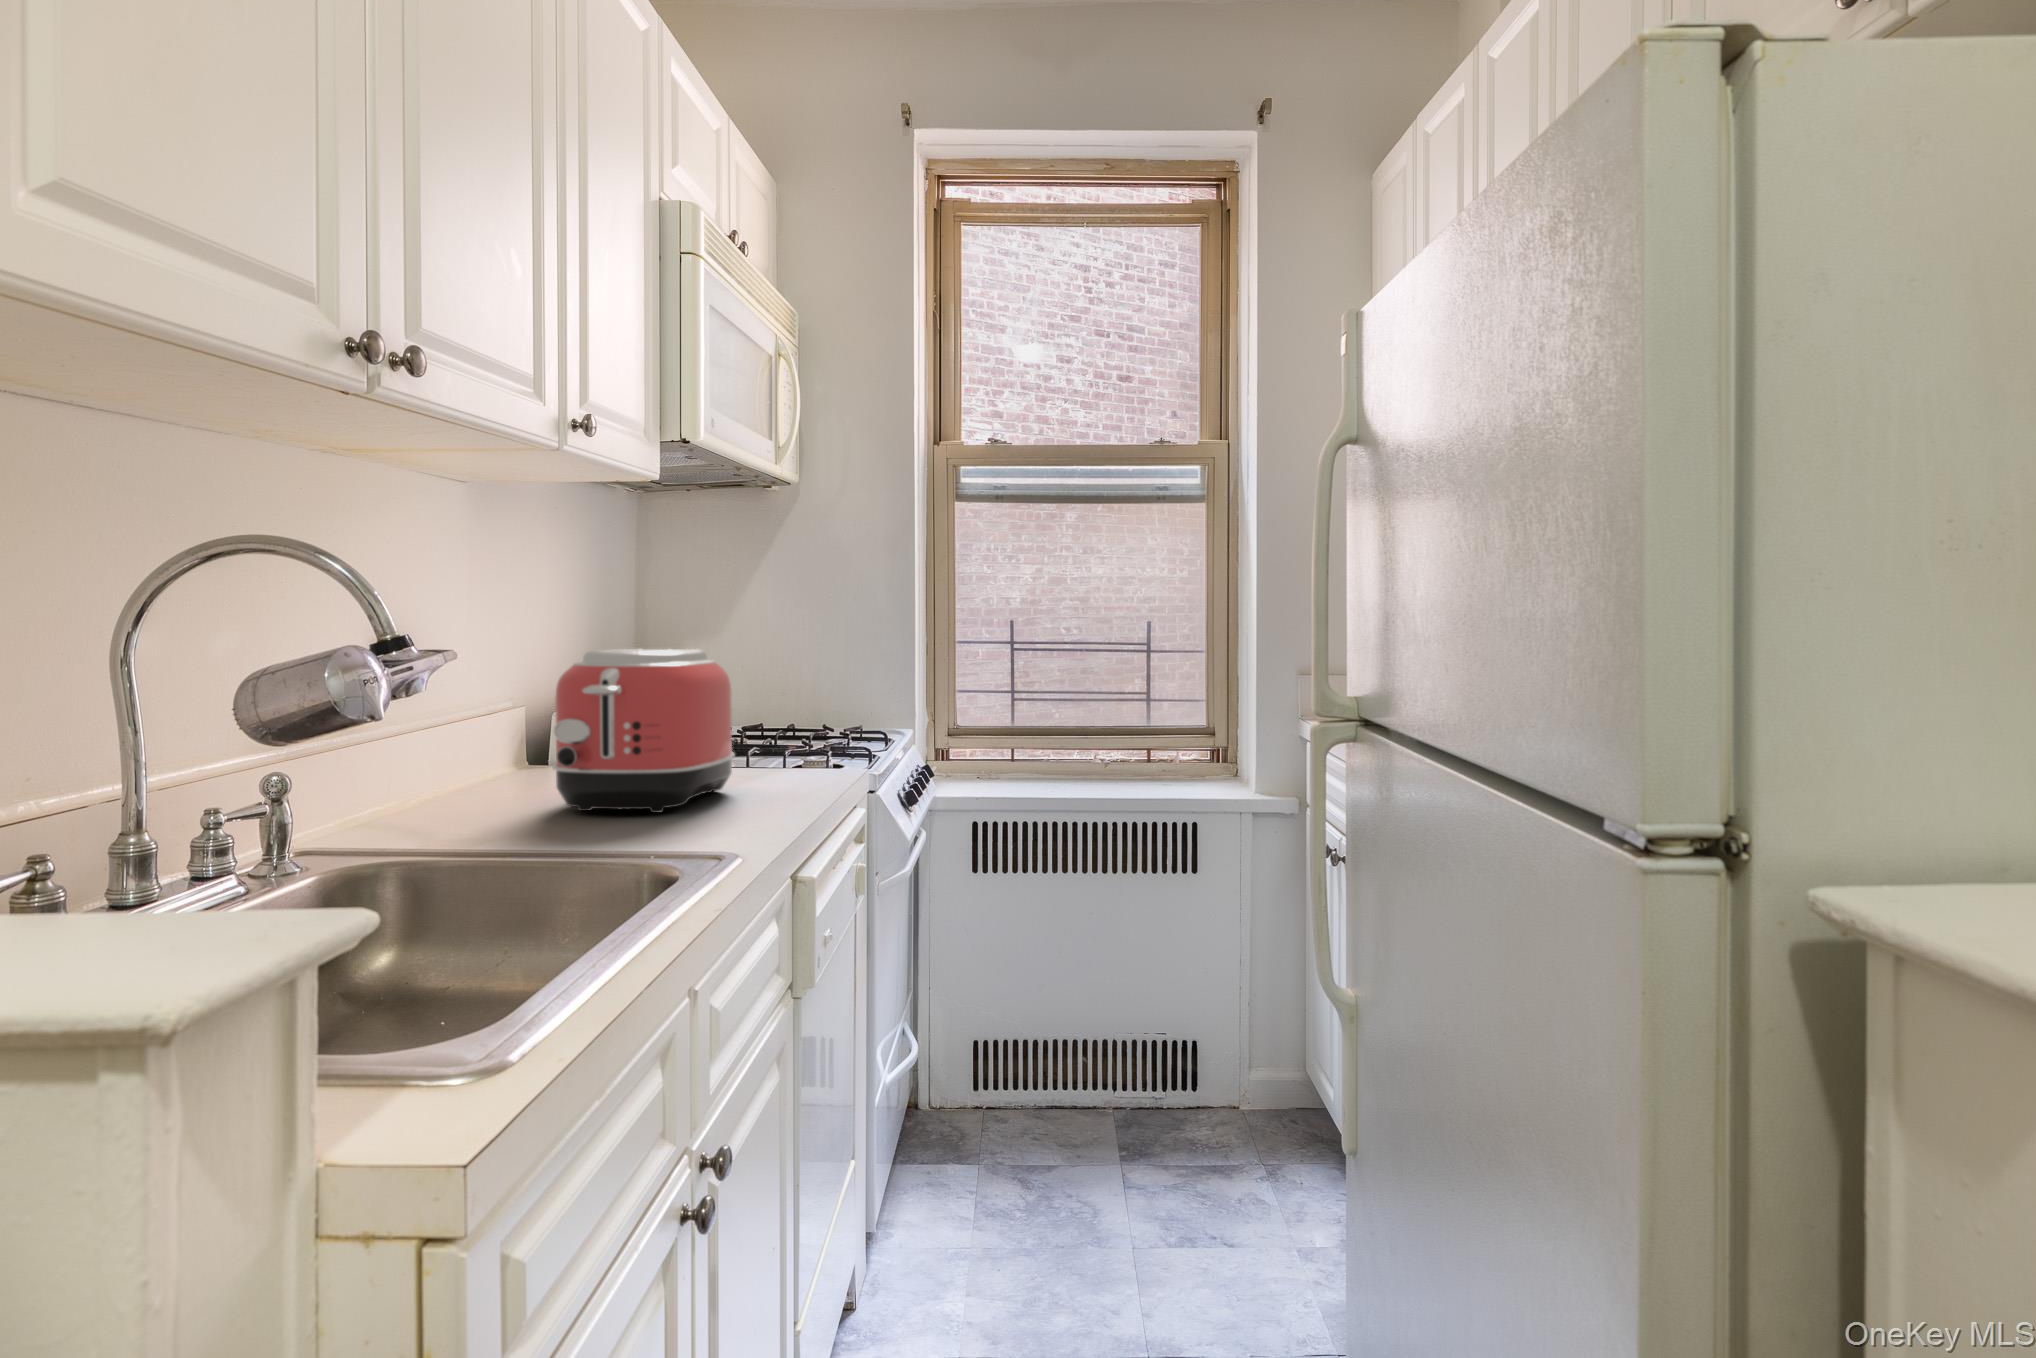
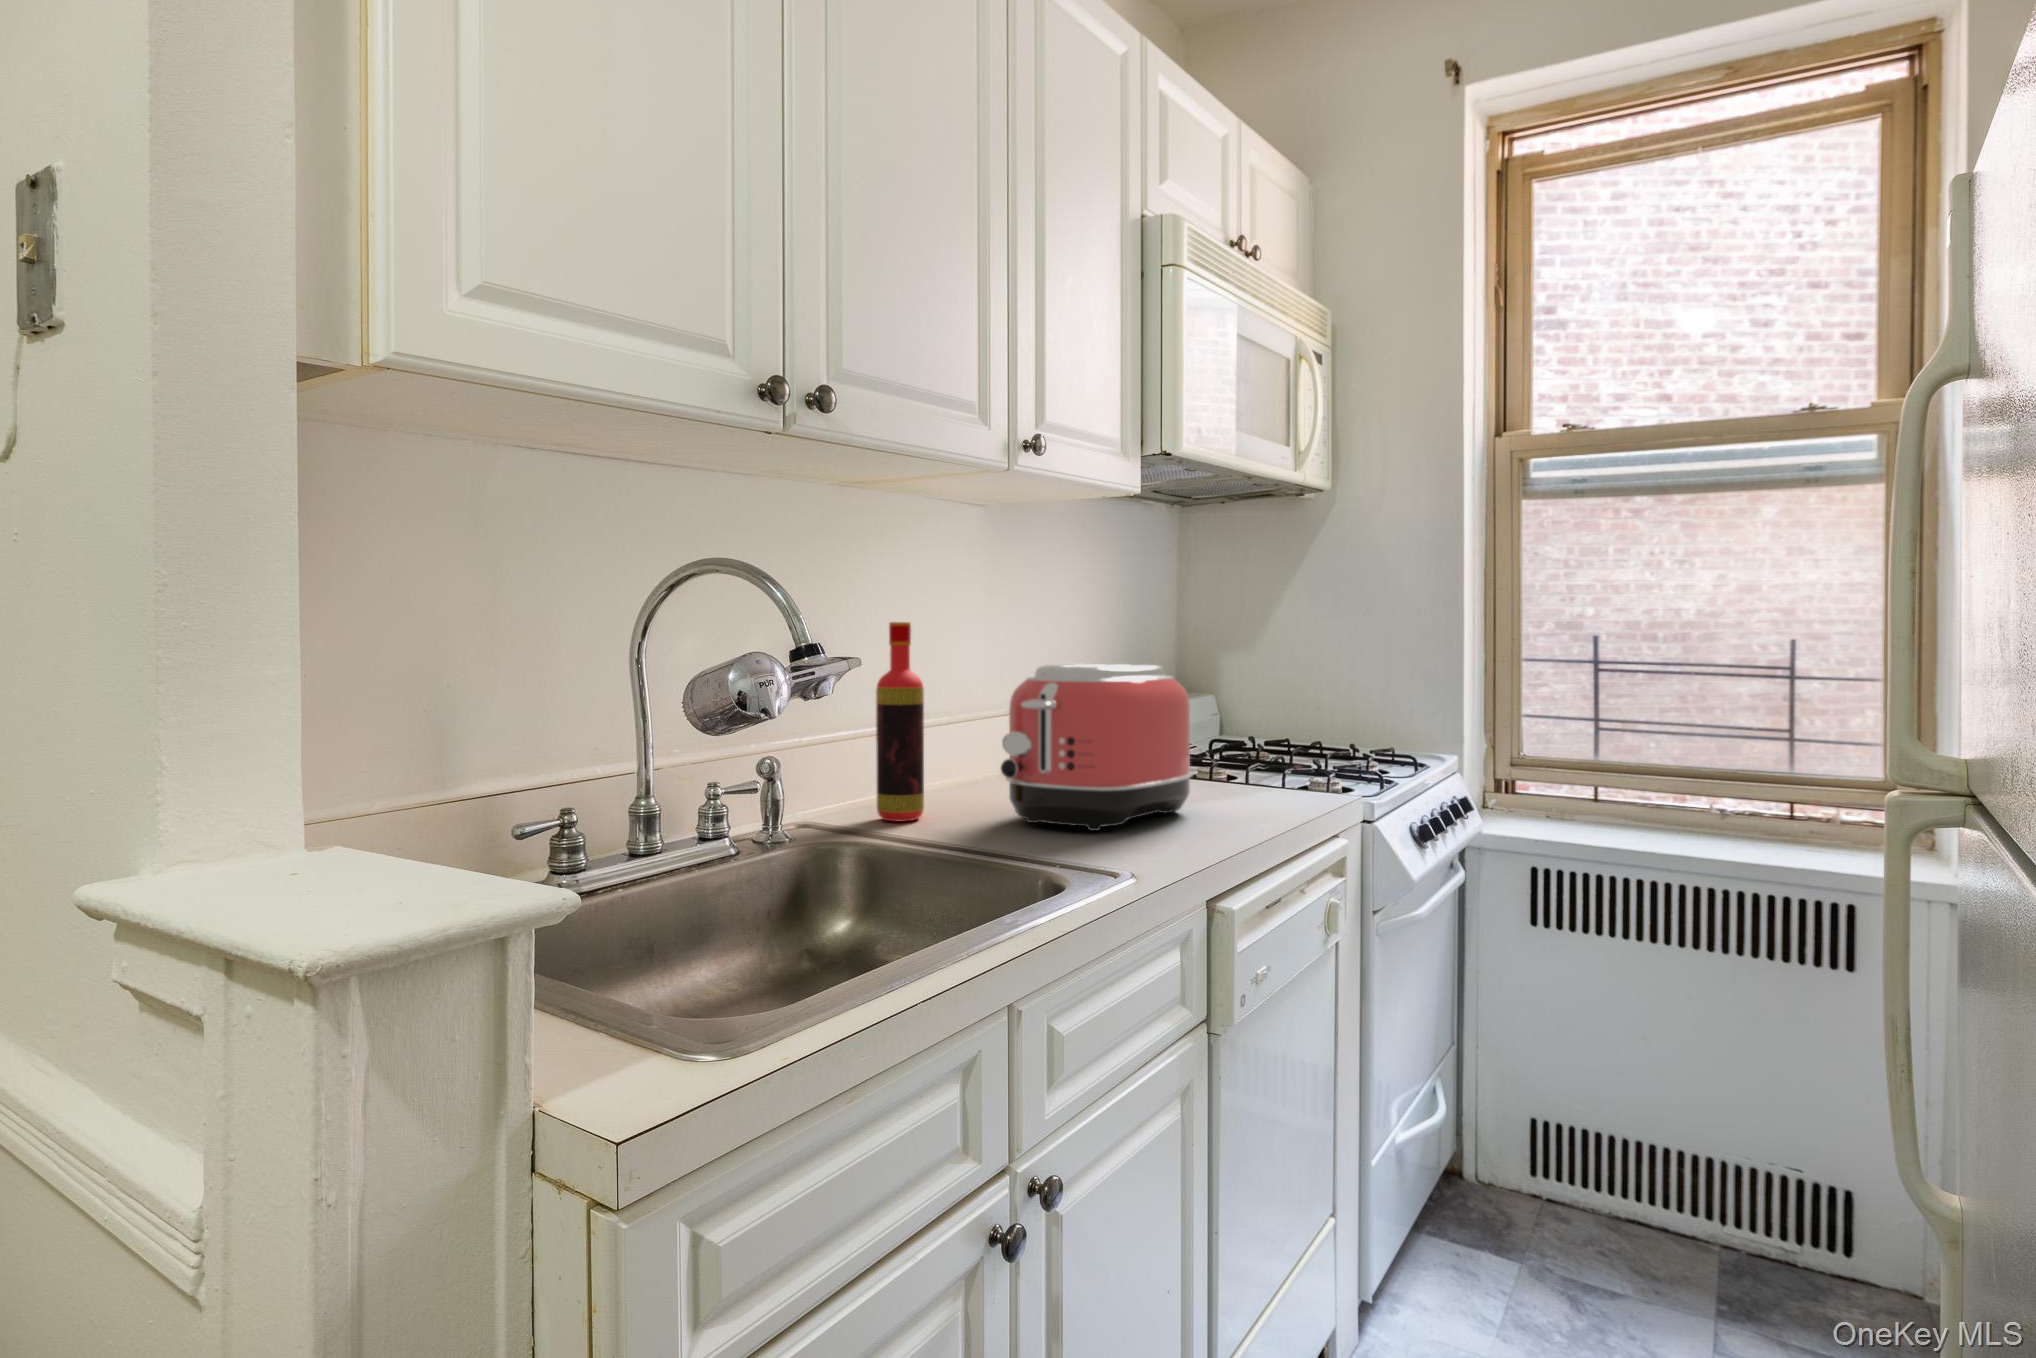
bottle: none [394,604,453,823] -> present [876,622,924,821]

